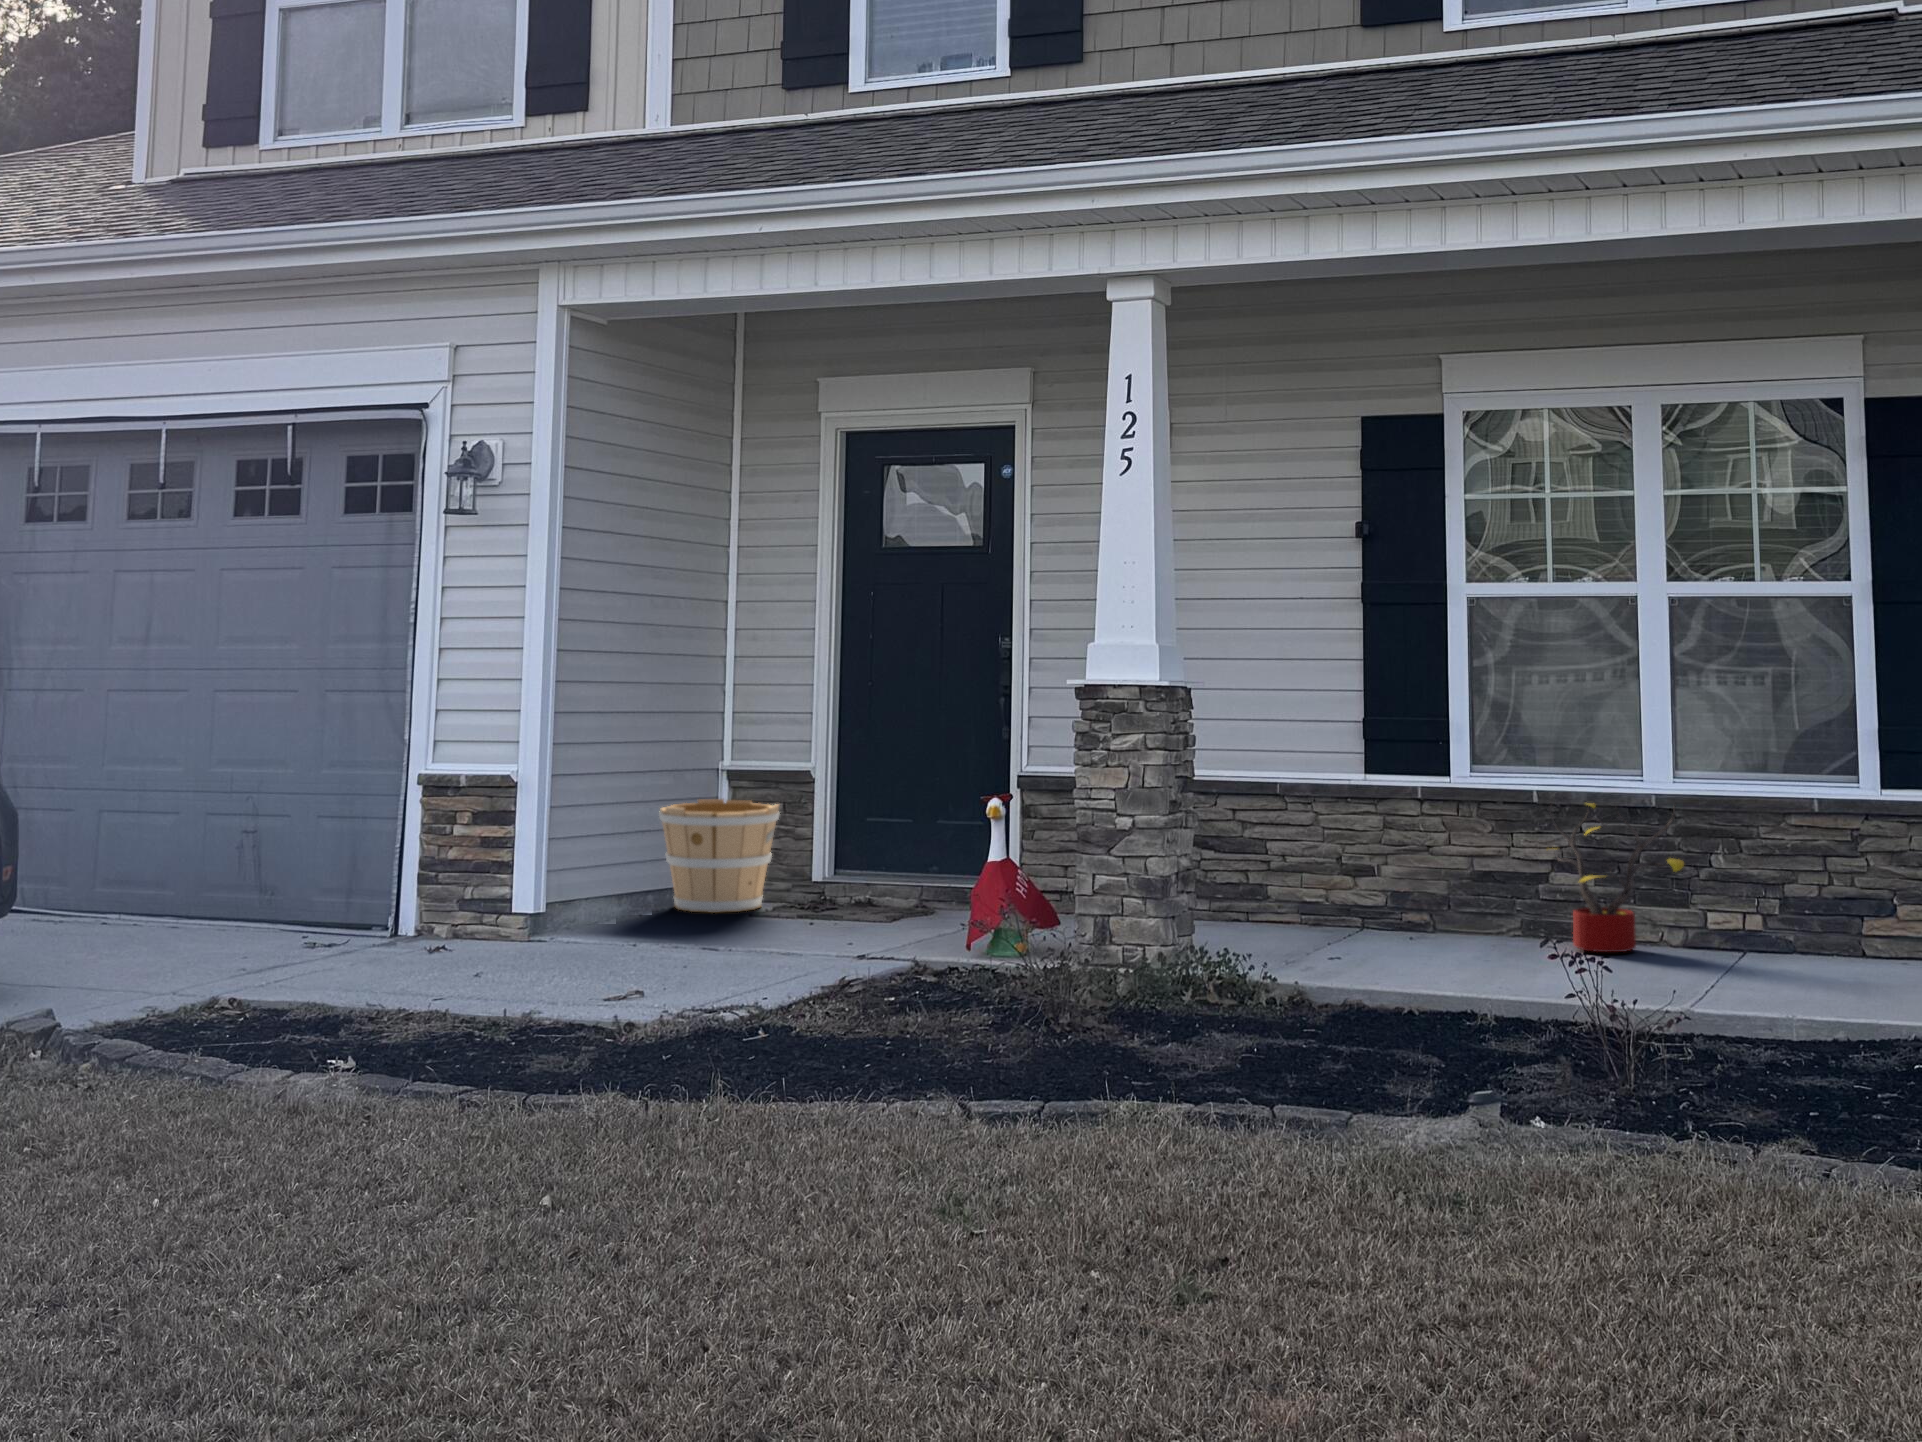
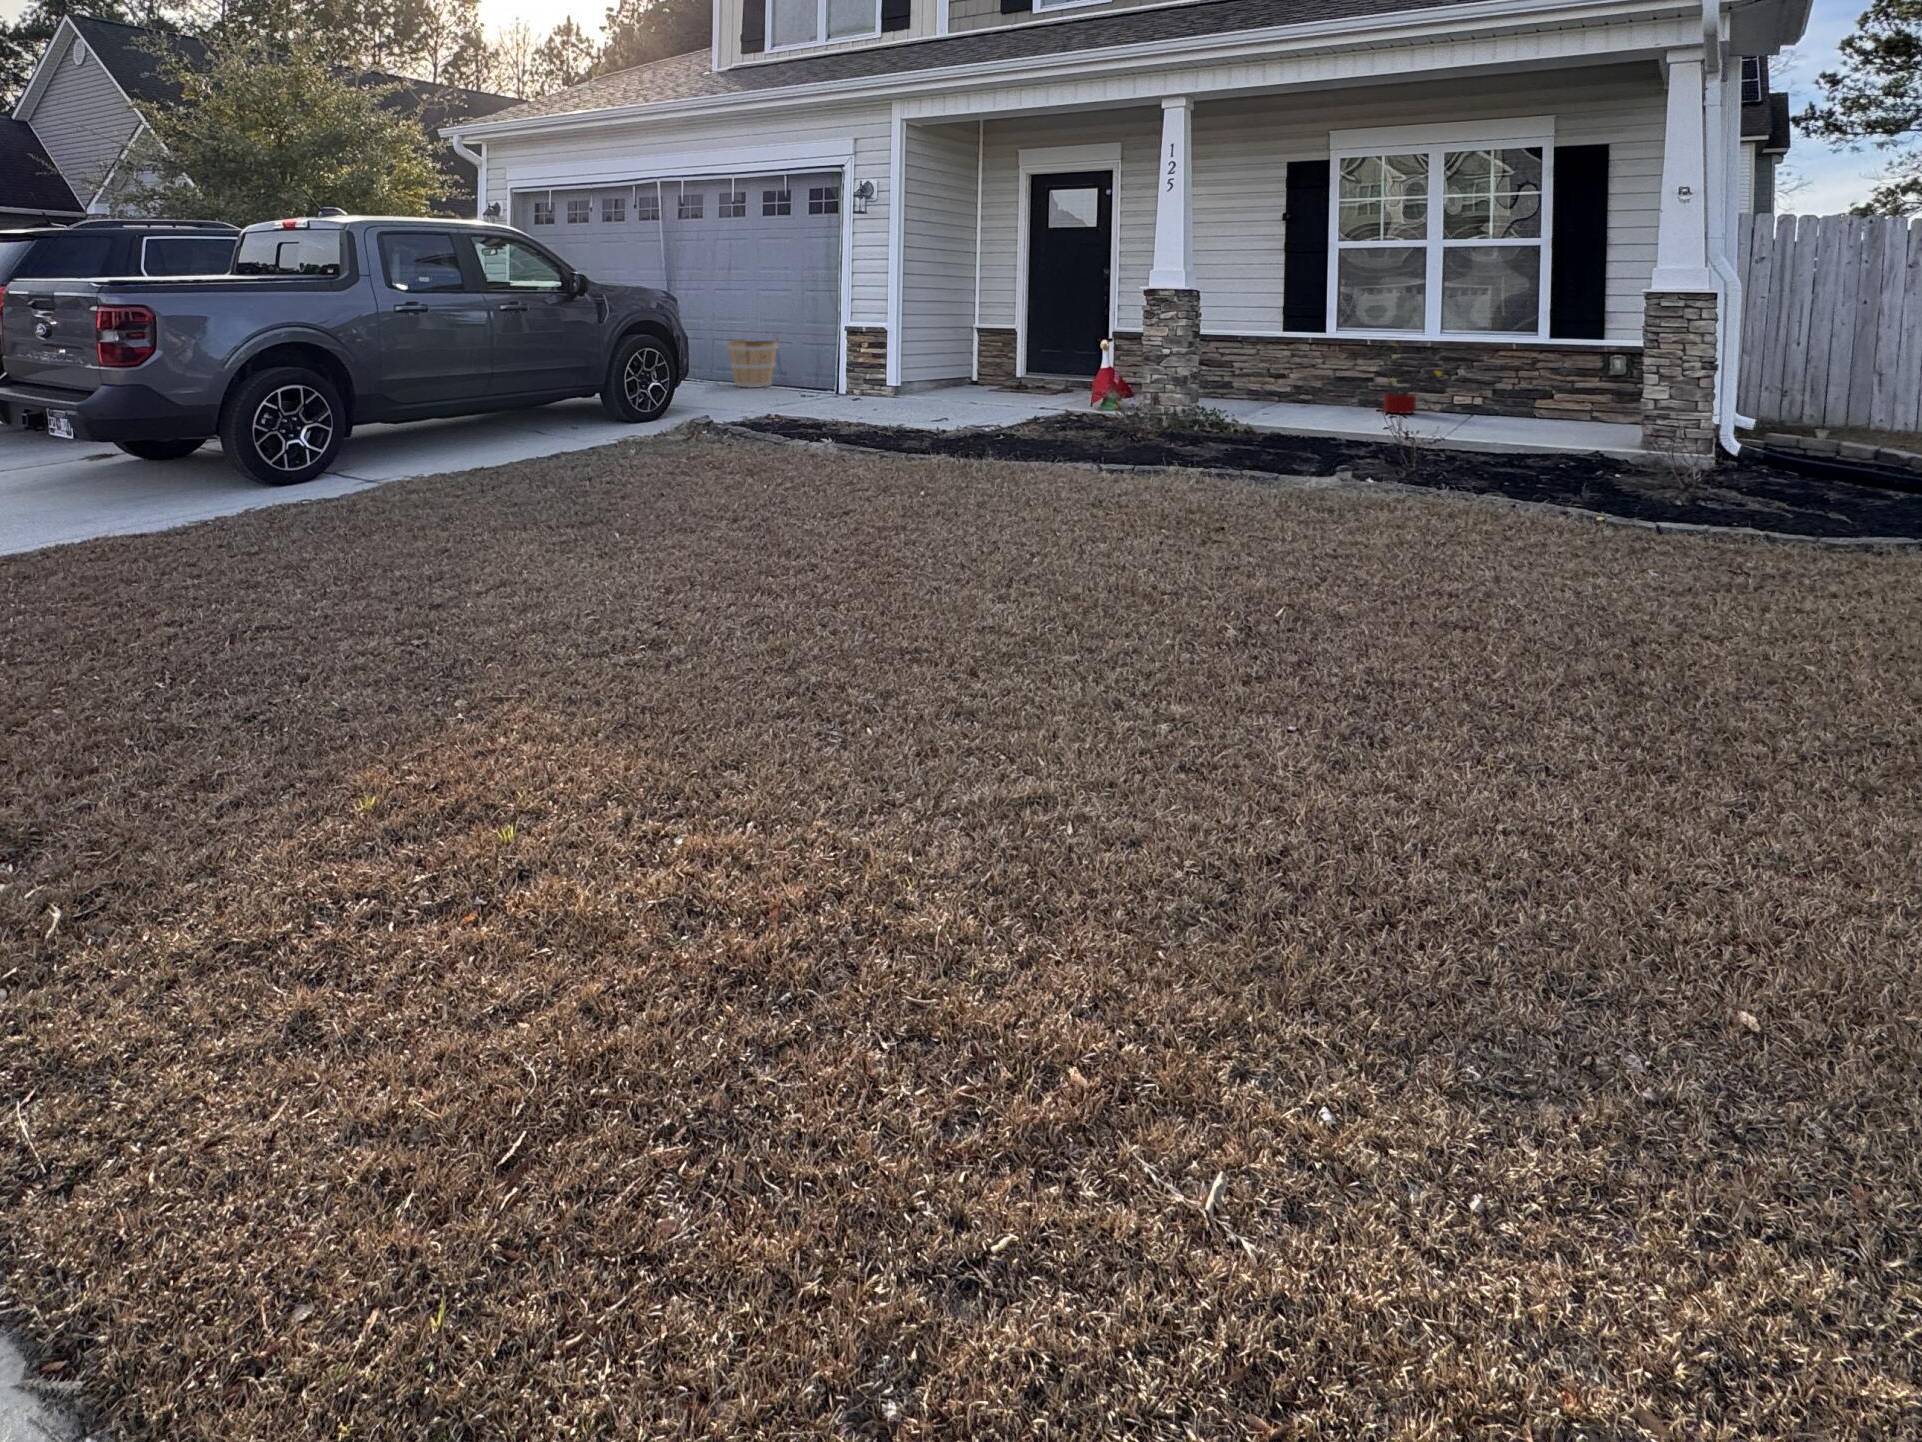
wooden bucket: present [659,799,779,913] -> present [727,340,779,388]

